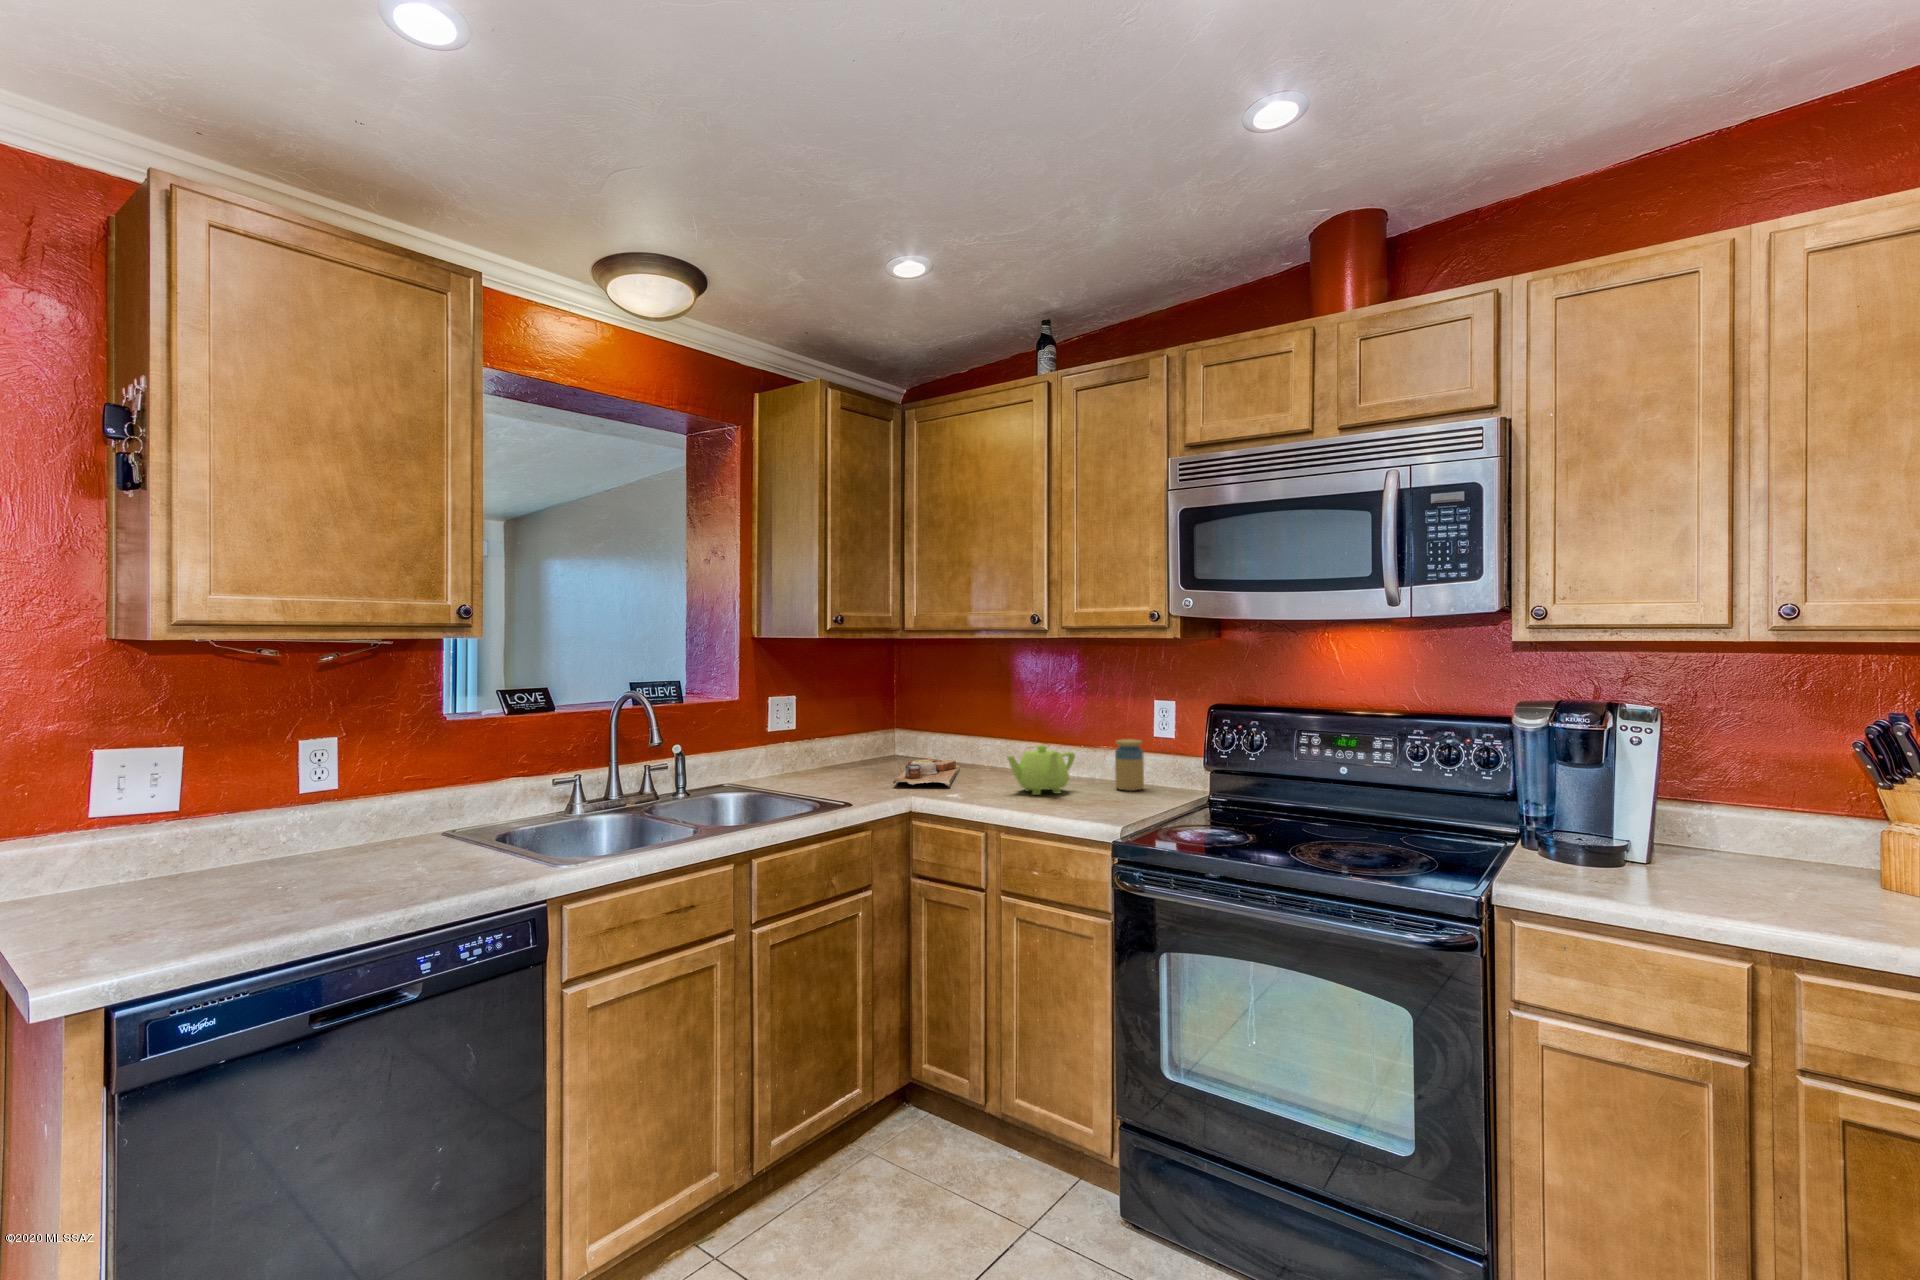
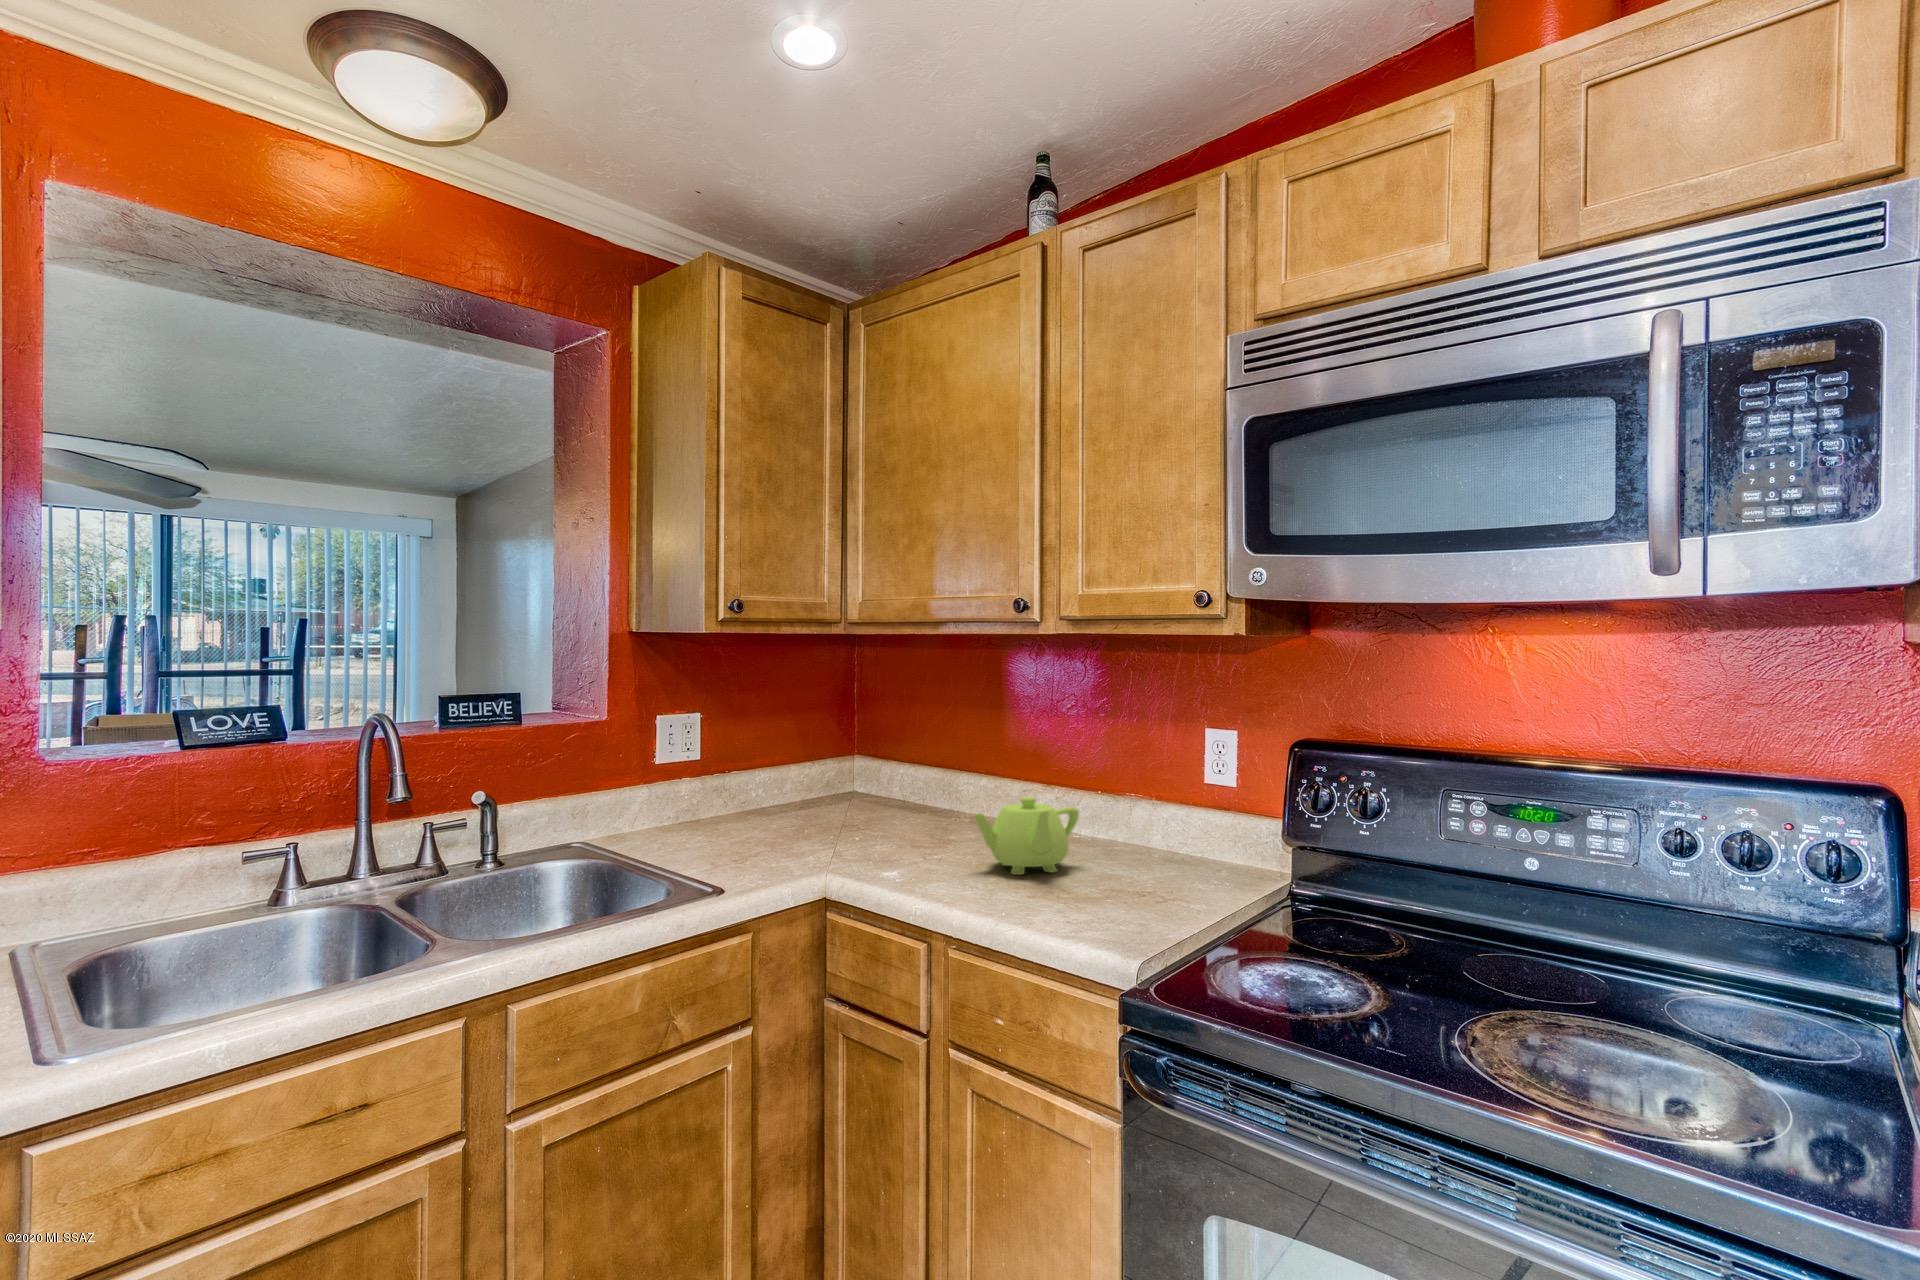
jar: present [1115,739,1144,791] -> none [1141,788,1184,869]
cutting board: present [893,758,960,787] -> none [811,802,924,855]

